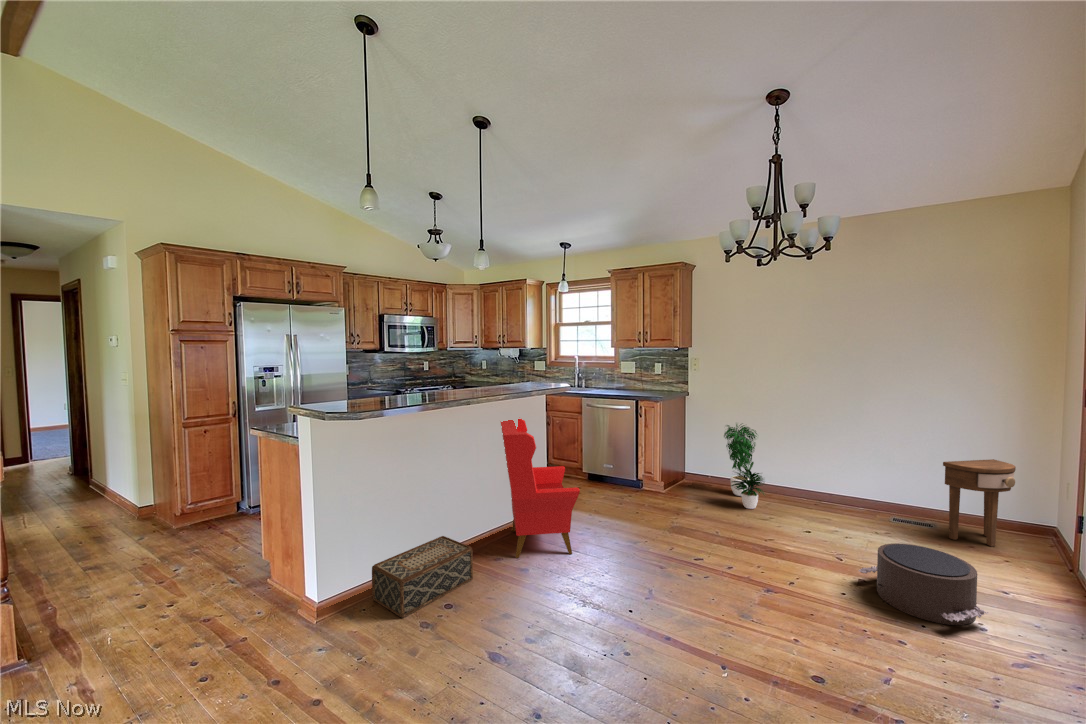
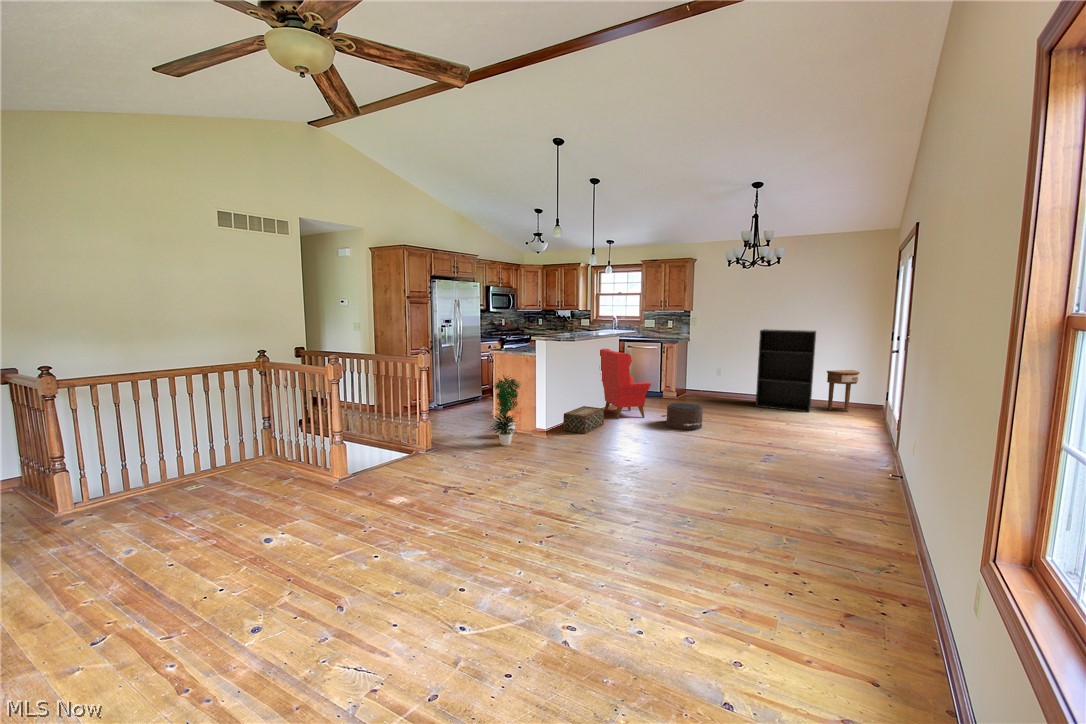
bookshelf: none [801,379,916,546] -> present [756,329,816,412]
potted plant: present [724,424,764,509] -> present [489,376,519,446]
pouf: present [859,543,988,625] -> present [662,403,703,430]

